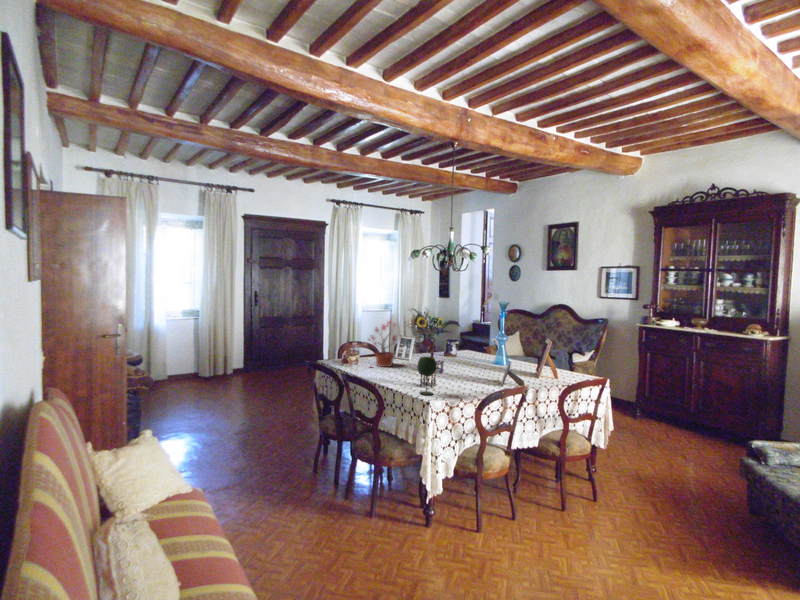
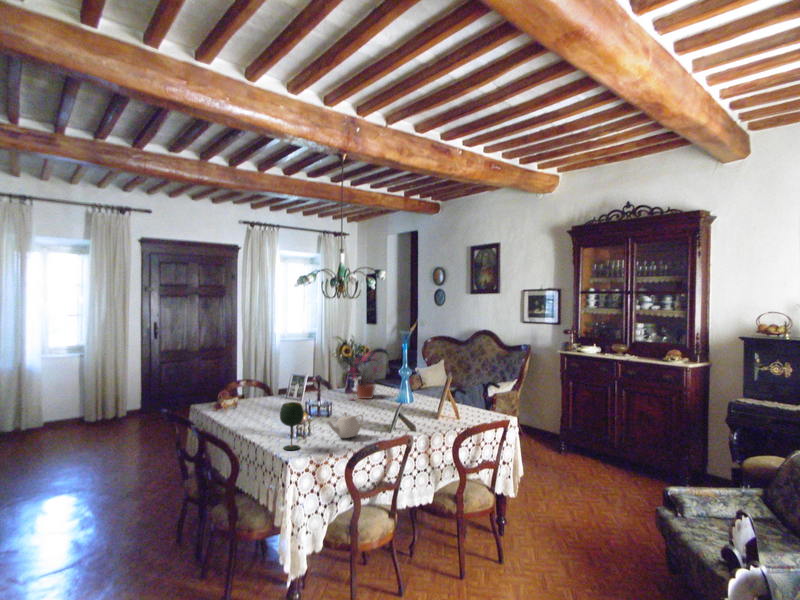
potted plant: present [372,322,401,367] -> present [351,353,382,399]
teapot: none [451,367,480,388] -> present [327,412,363,438]

